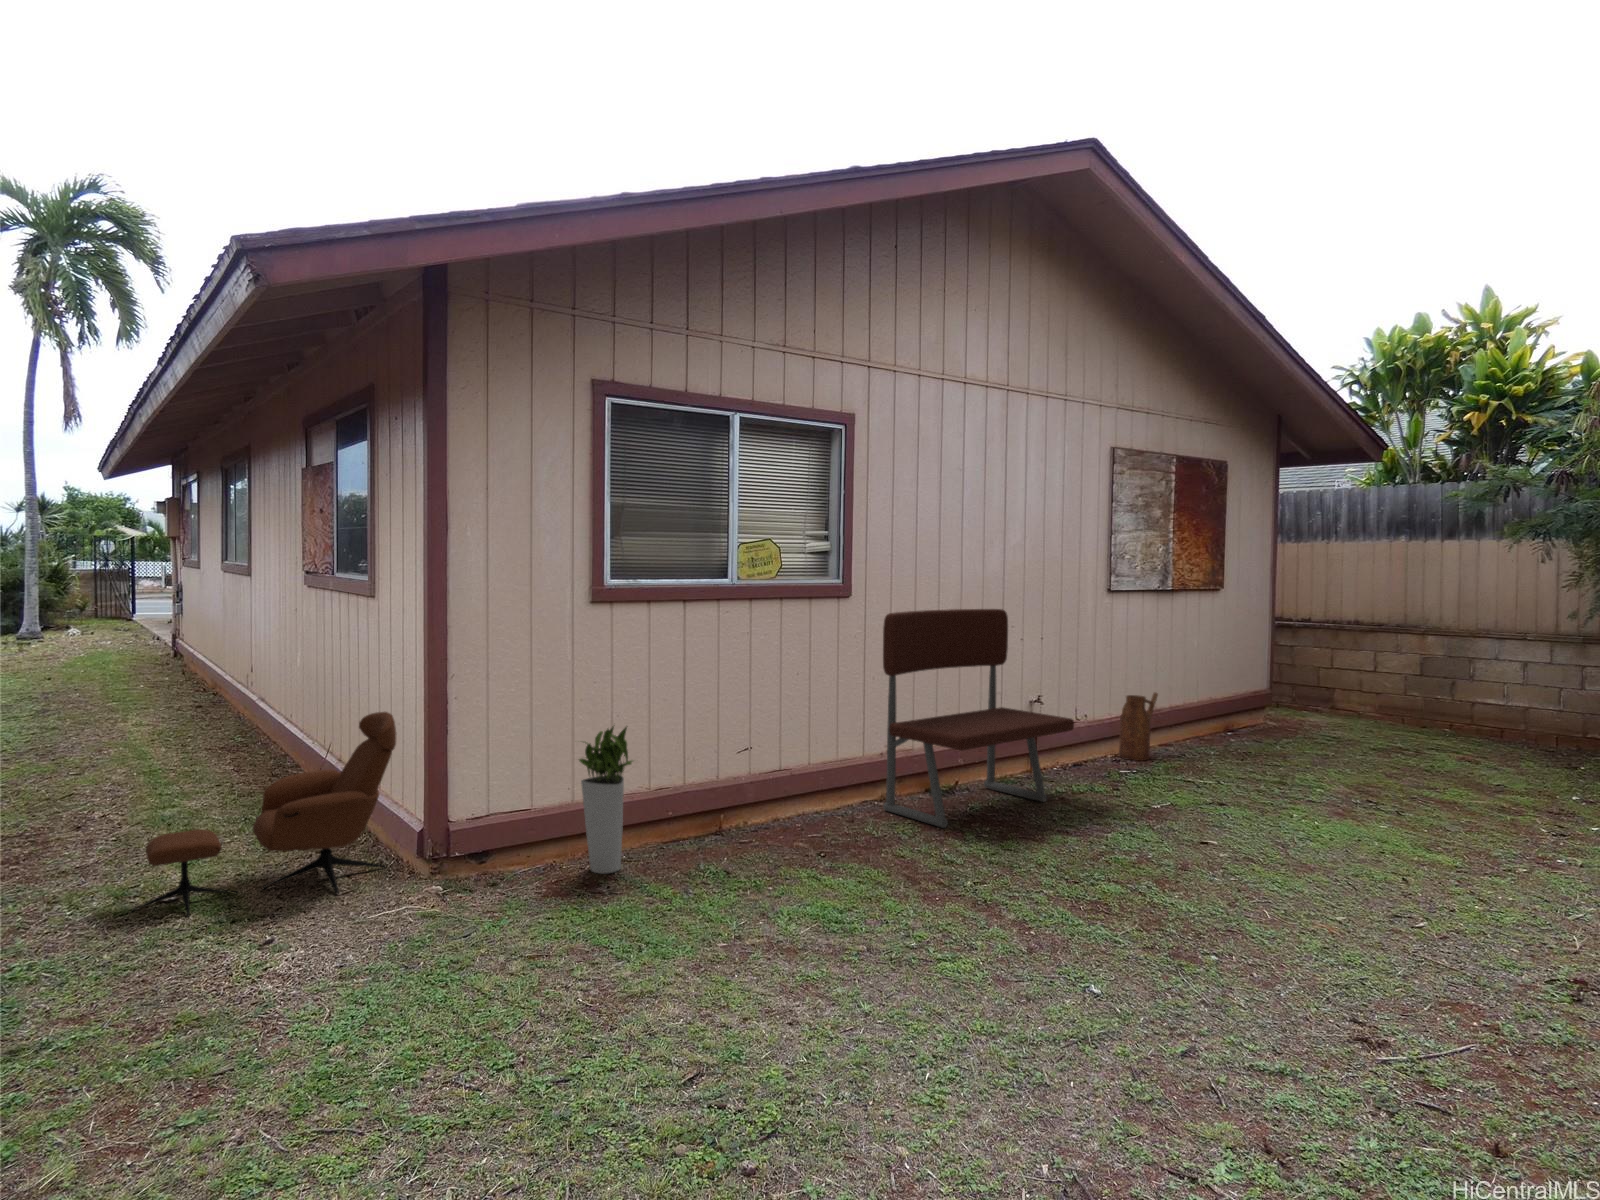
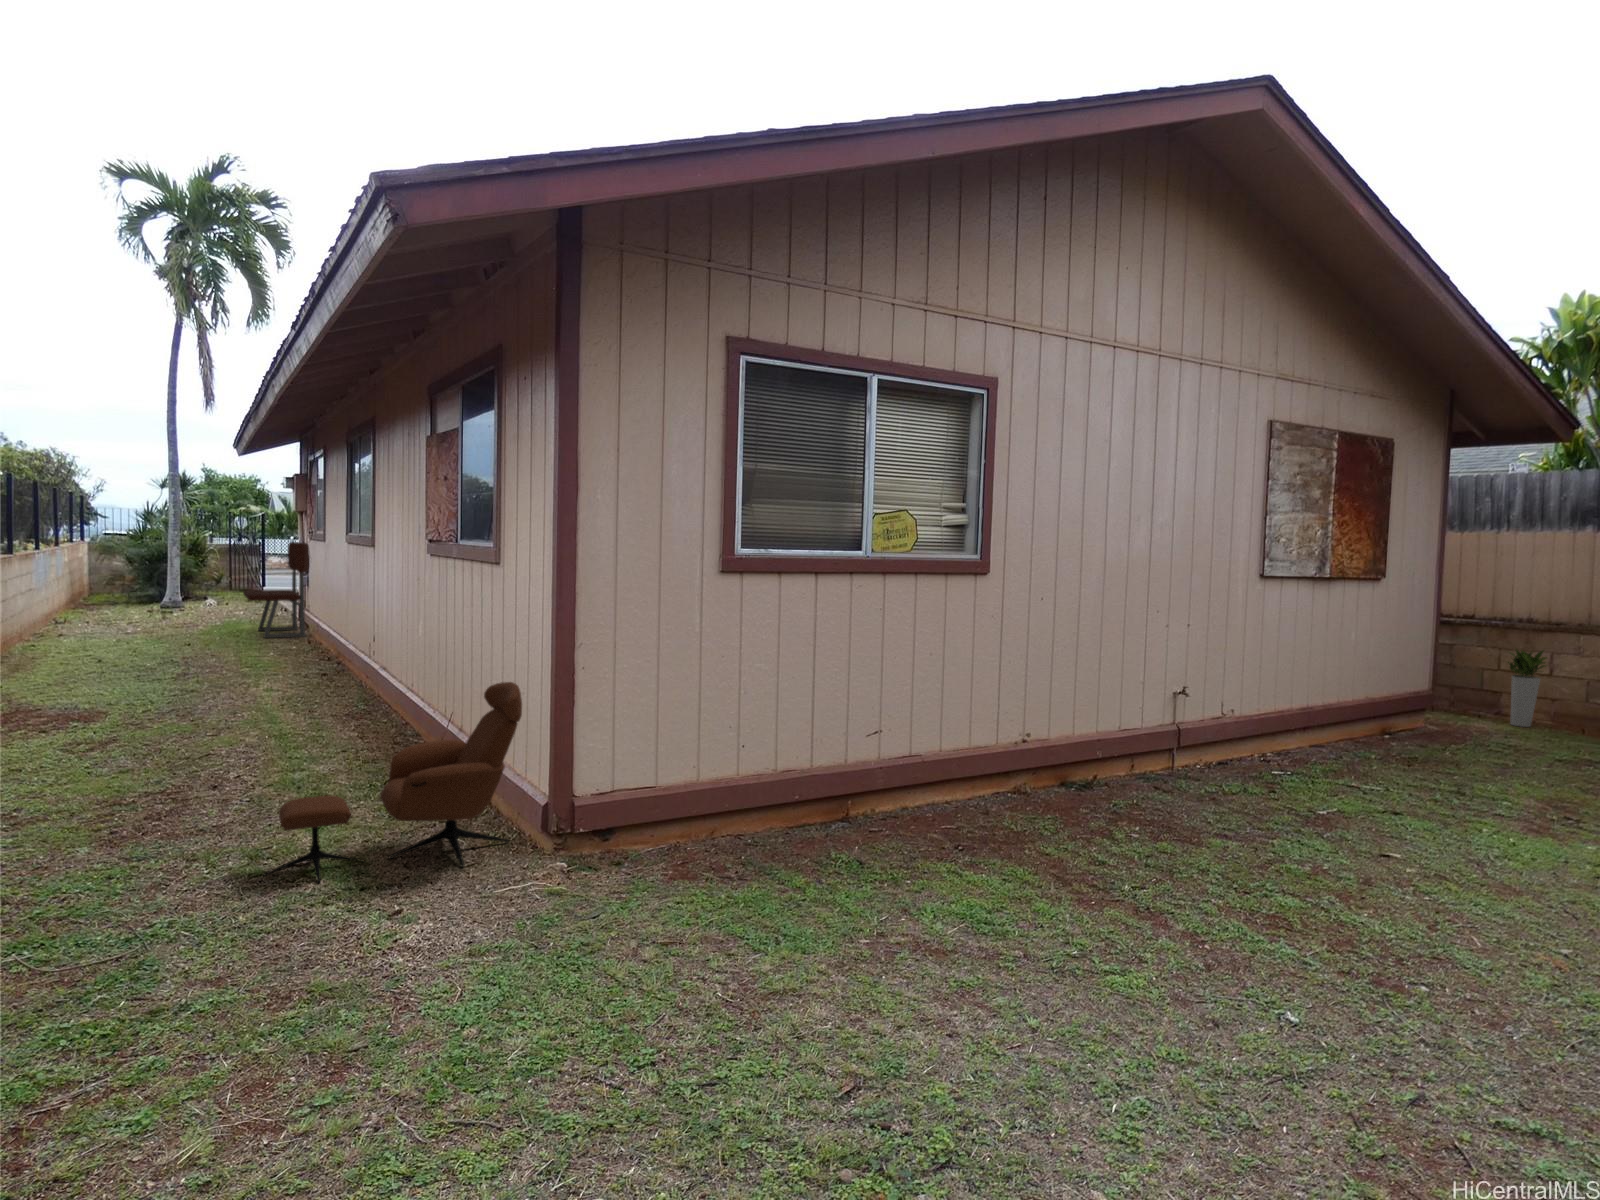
bench: present [883,609,1074,828] -> present [243,542,310,638]
watering can: present [1119,693,1158,761] -> none [1277,687,1324,762]
planter: present [579,726,632,873] -> present [1508,650,1547,727]

